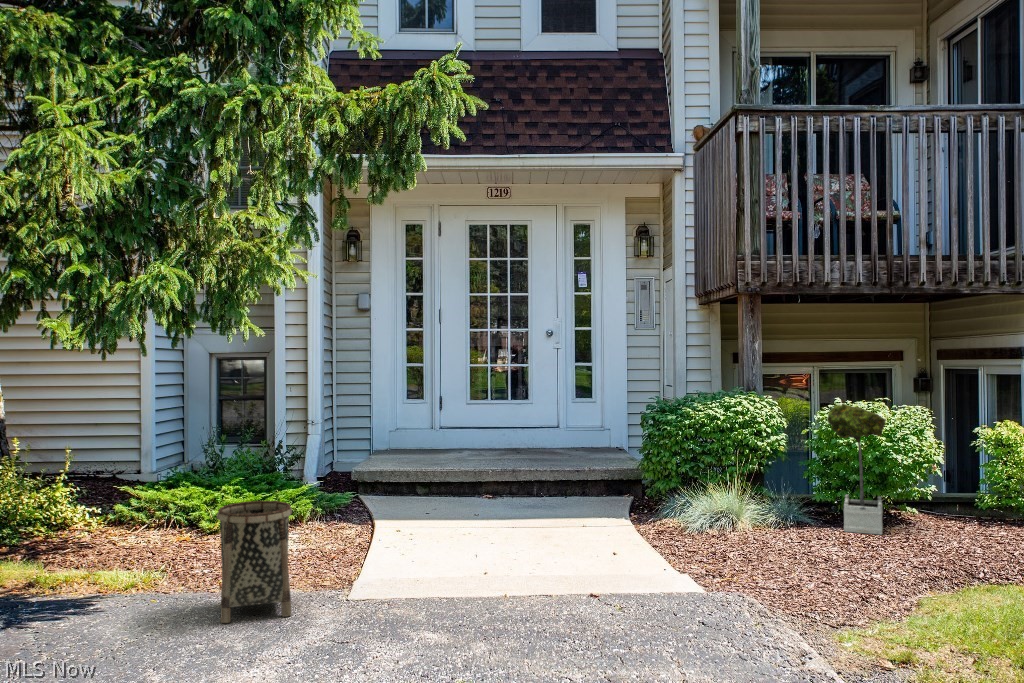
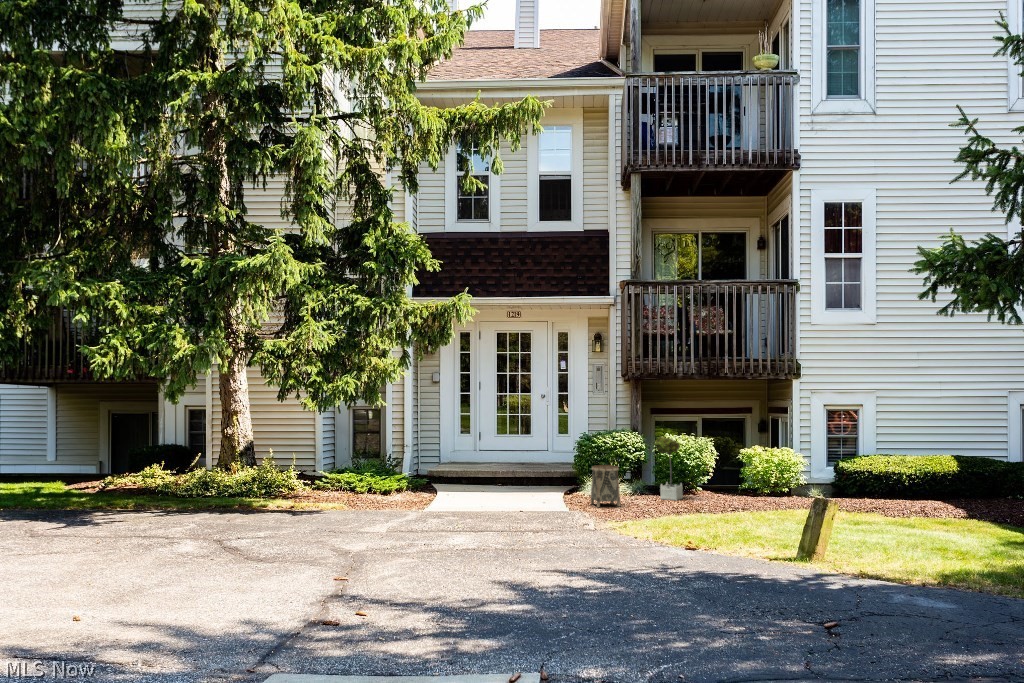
basket: present [217,501,292,623] -> present [590,465,620,507]

